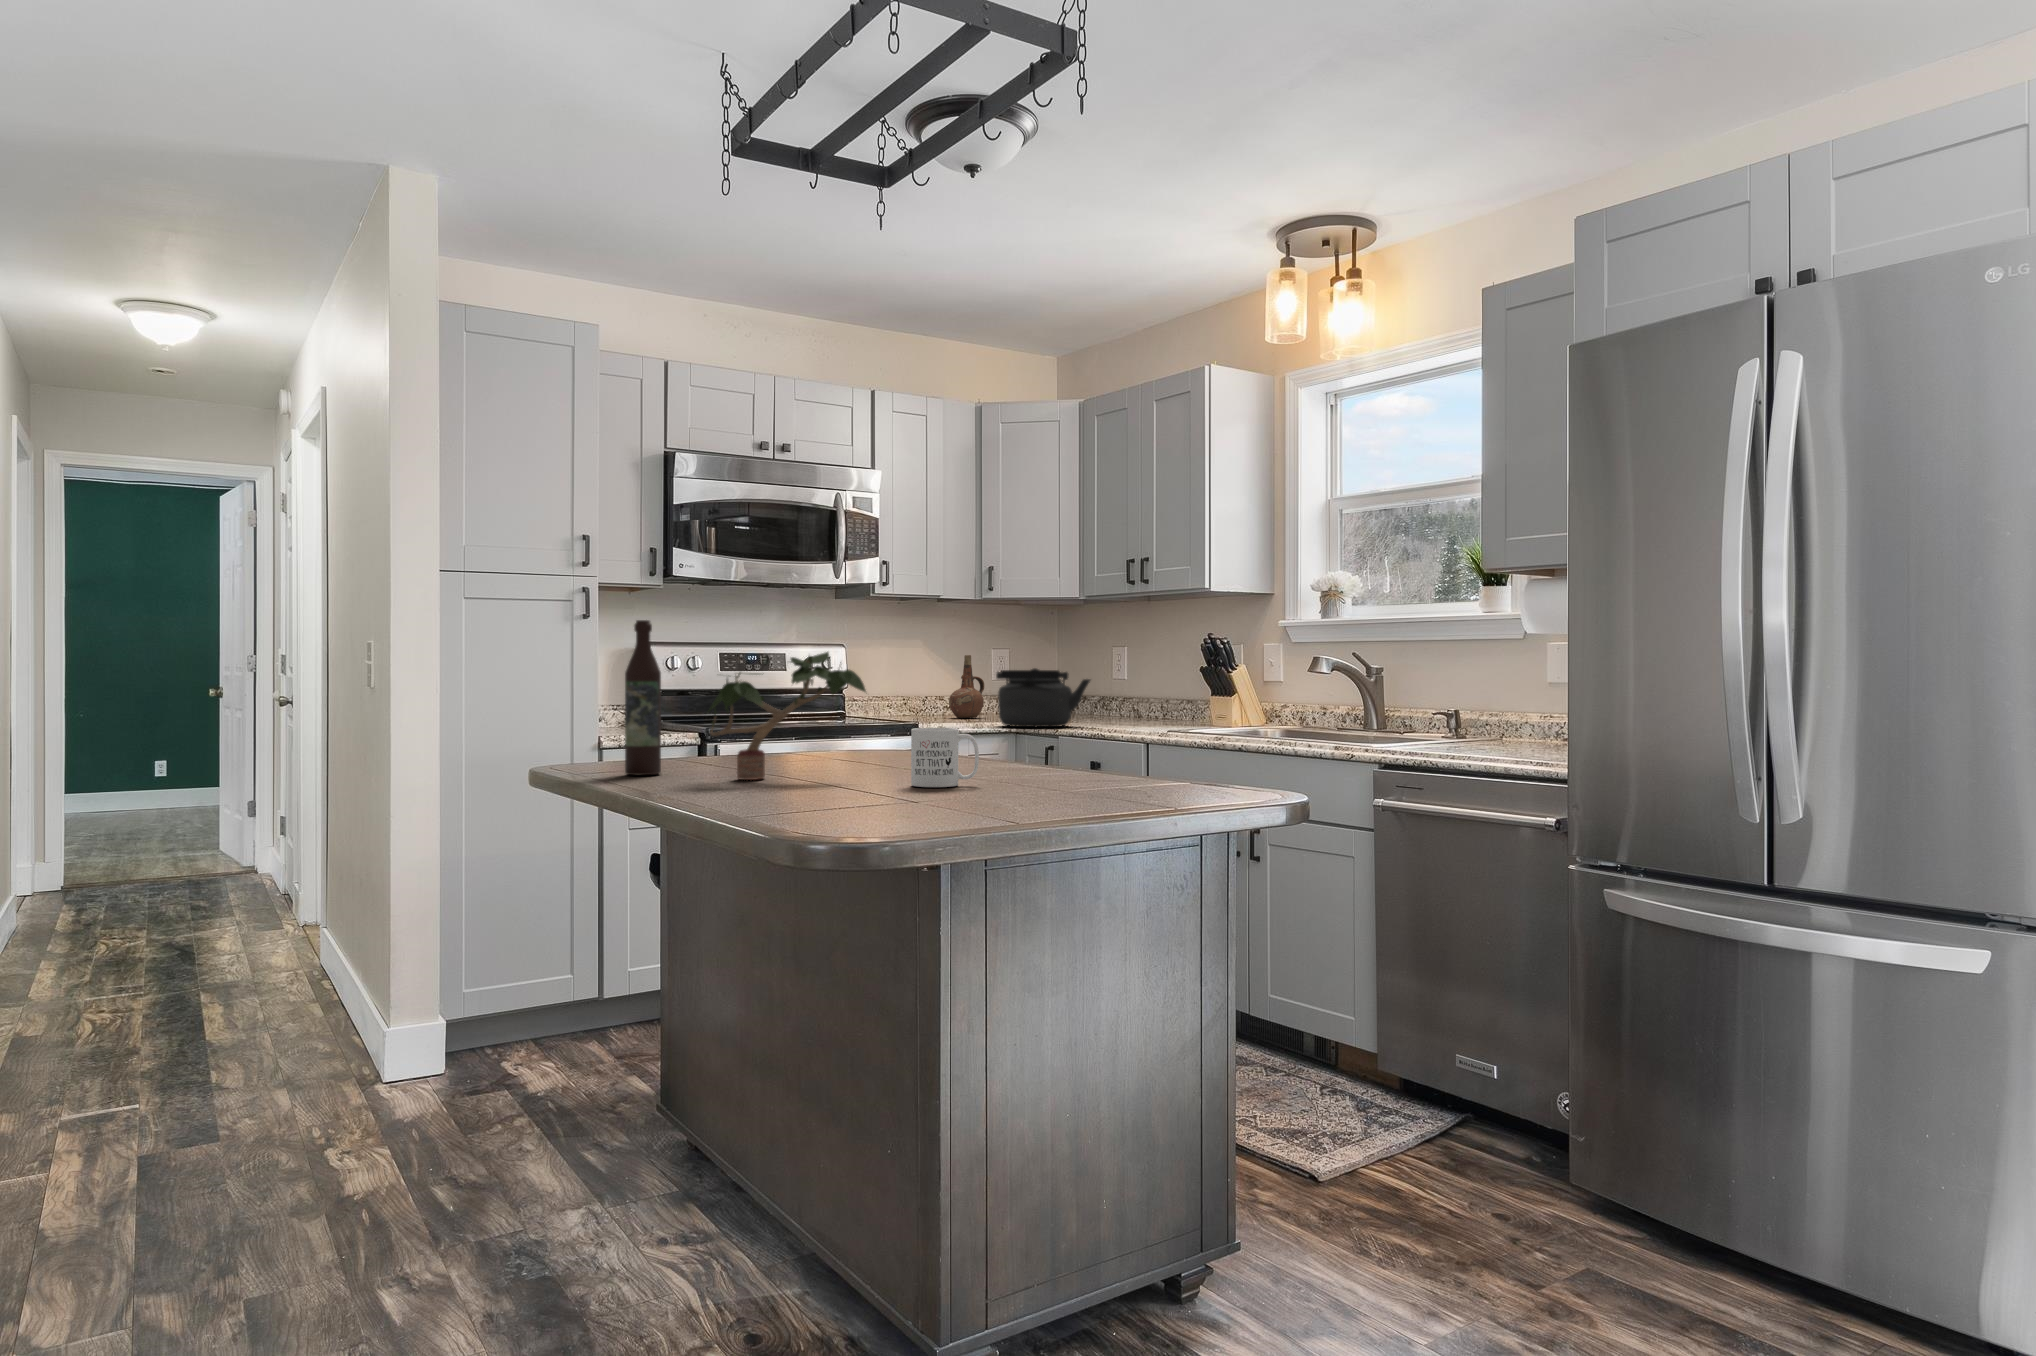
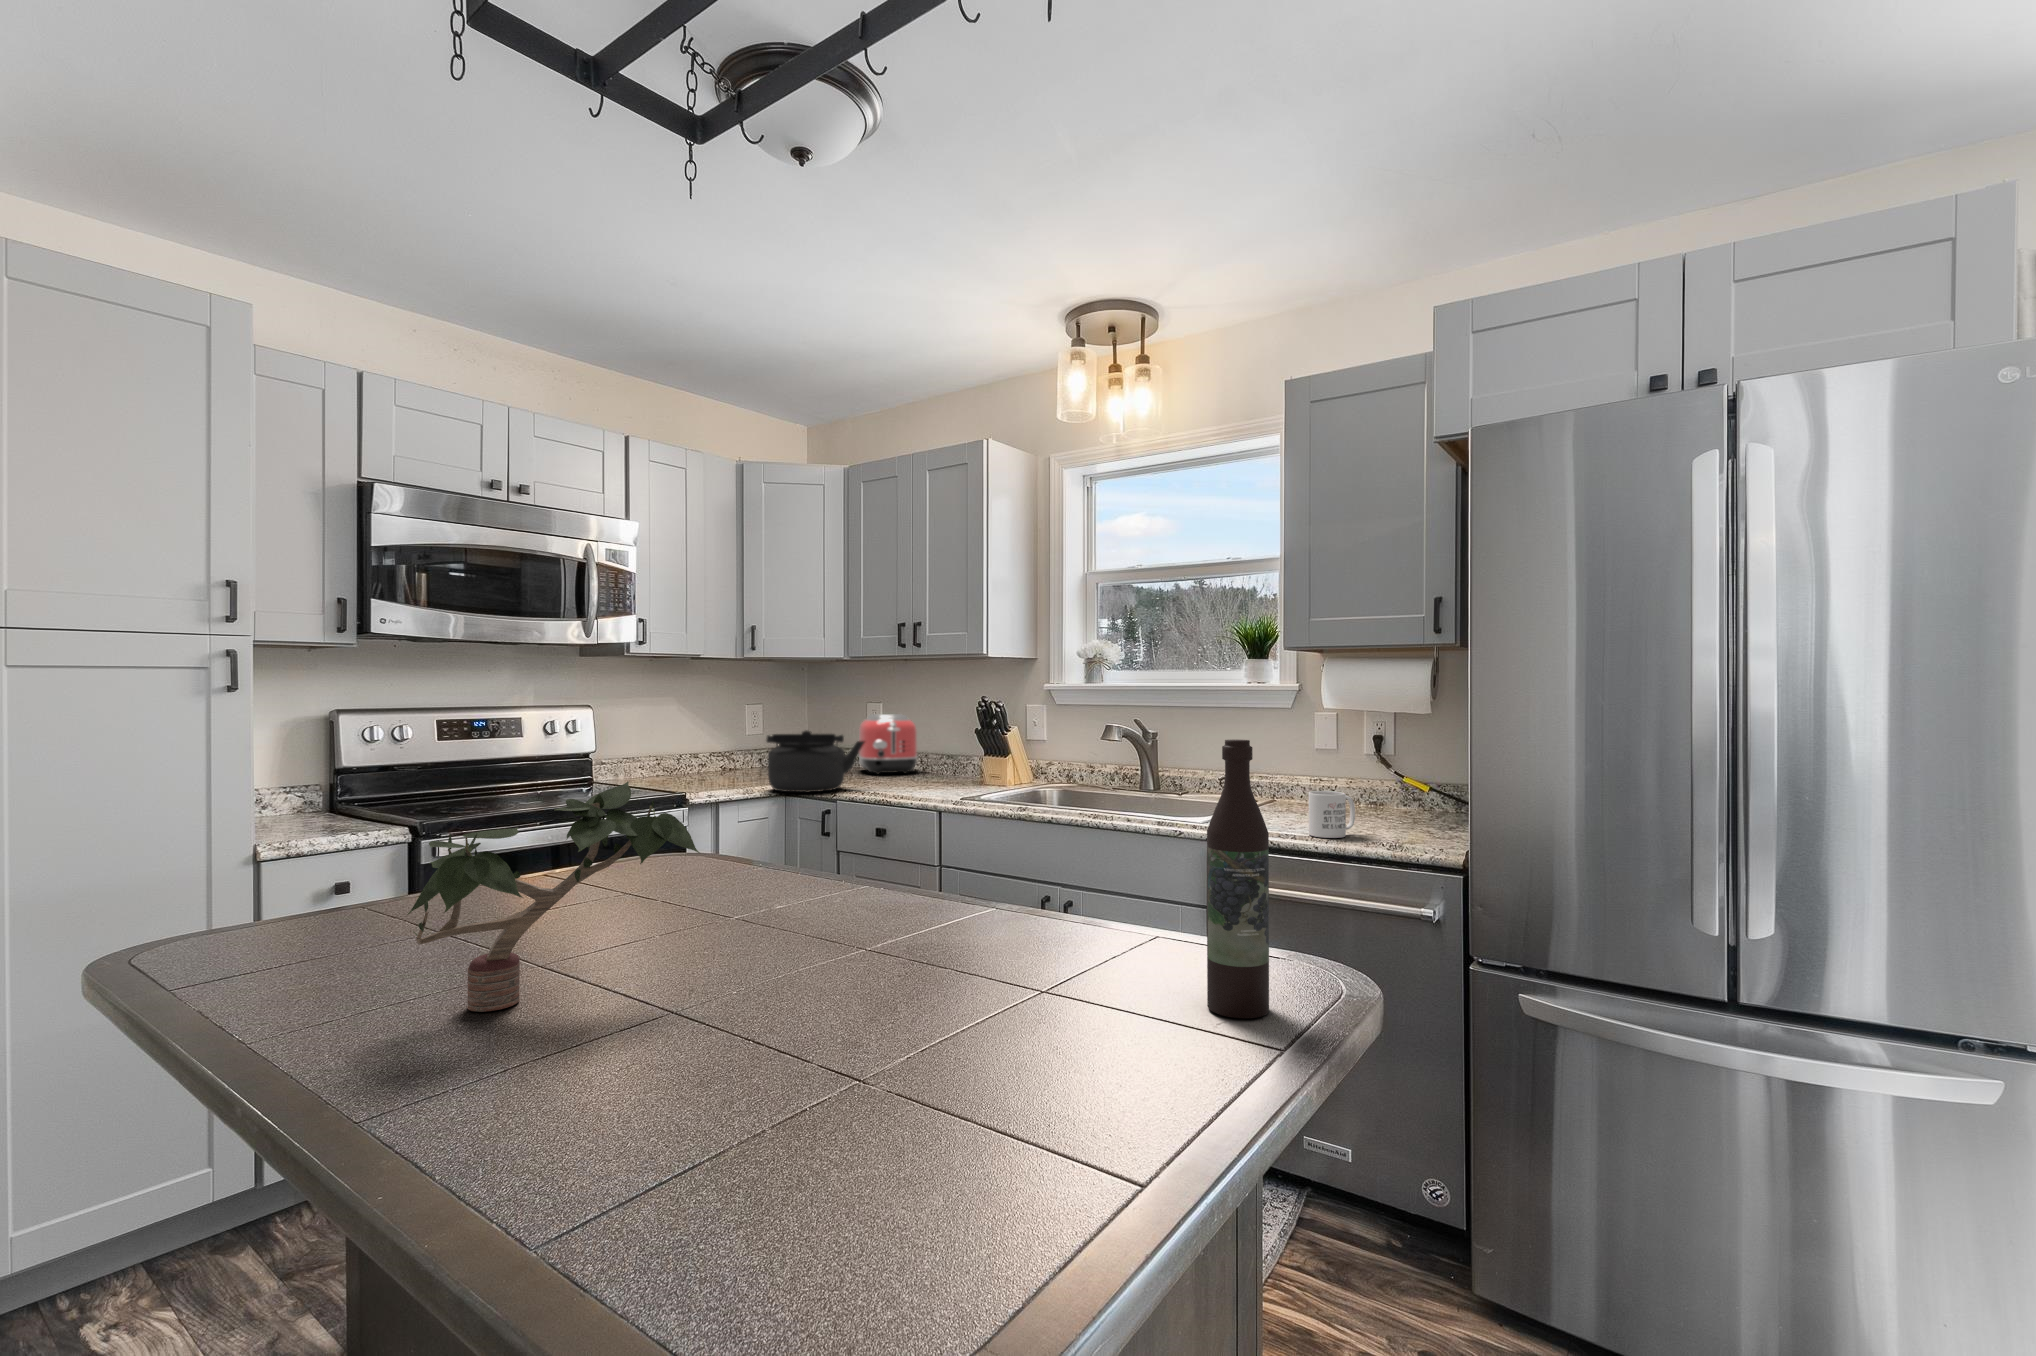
wine bottle: present [625,620,661,775] -> present [1207,740,1269,1018]
ceramic pitcher: present [949,655,984,718] -> none [702,711,739,774]
toaster: none [1101,660,1161,721] -> present [858,714,917,774]
mug: present [911,728,979,787] -> present [1309,791,1355,838]

